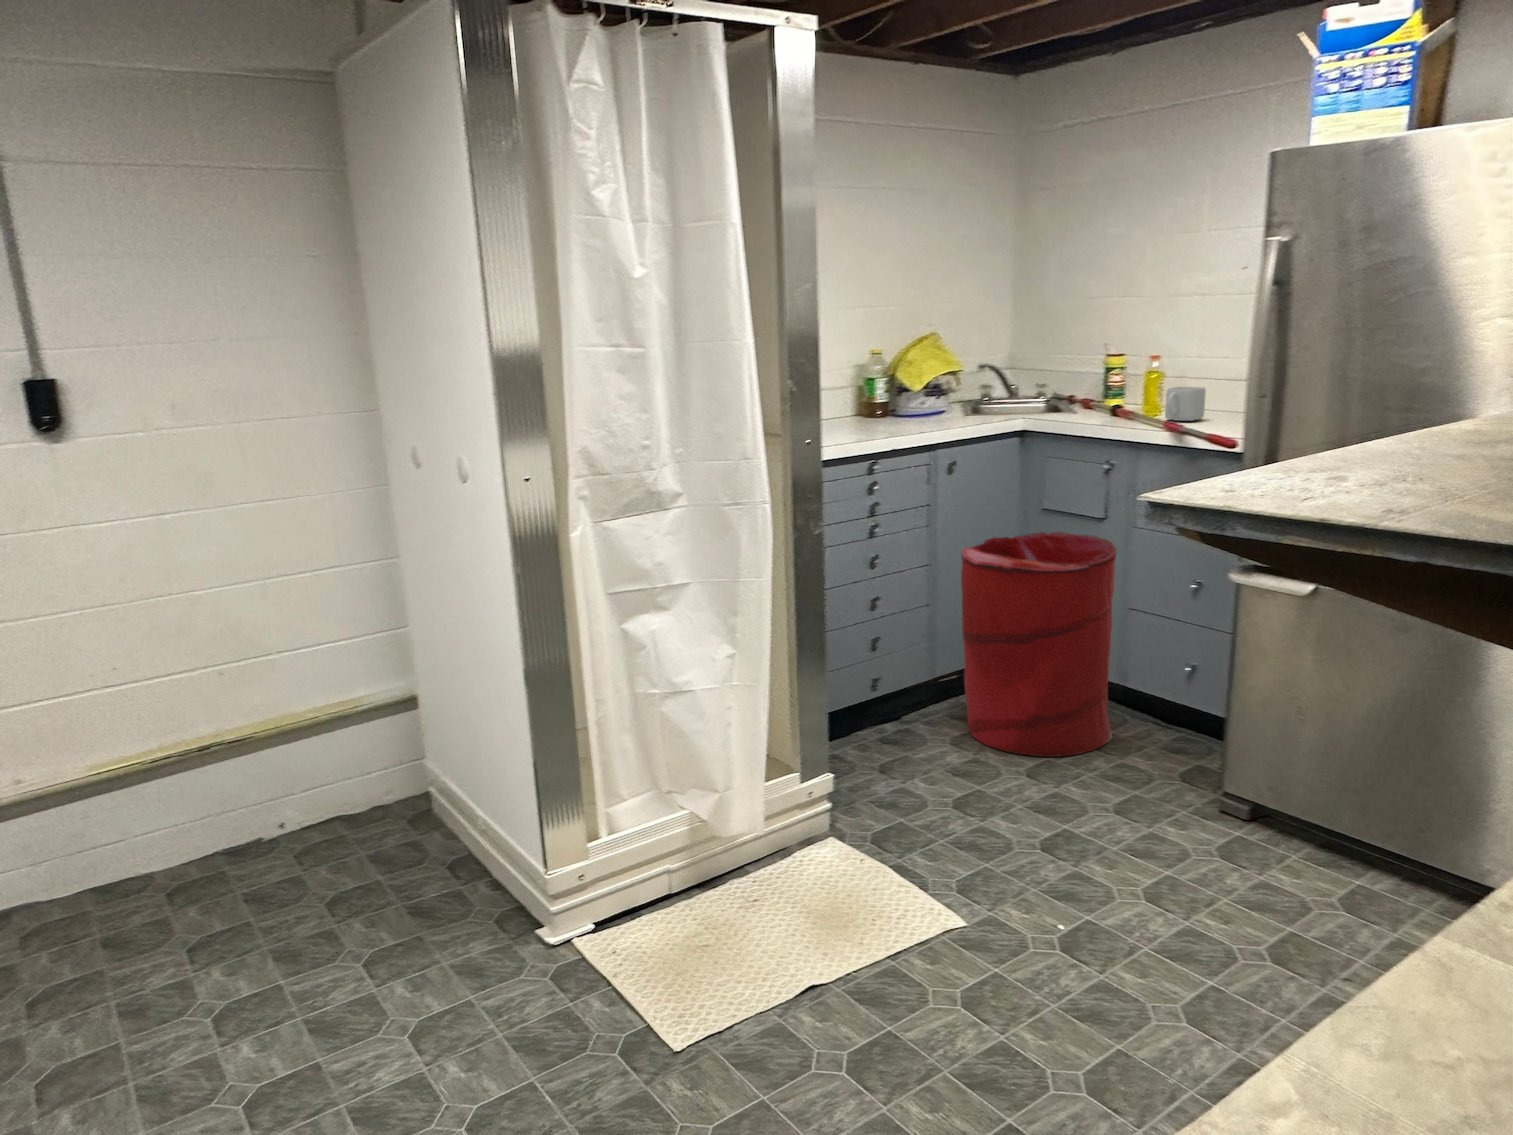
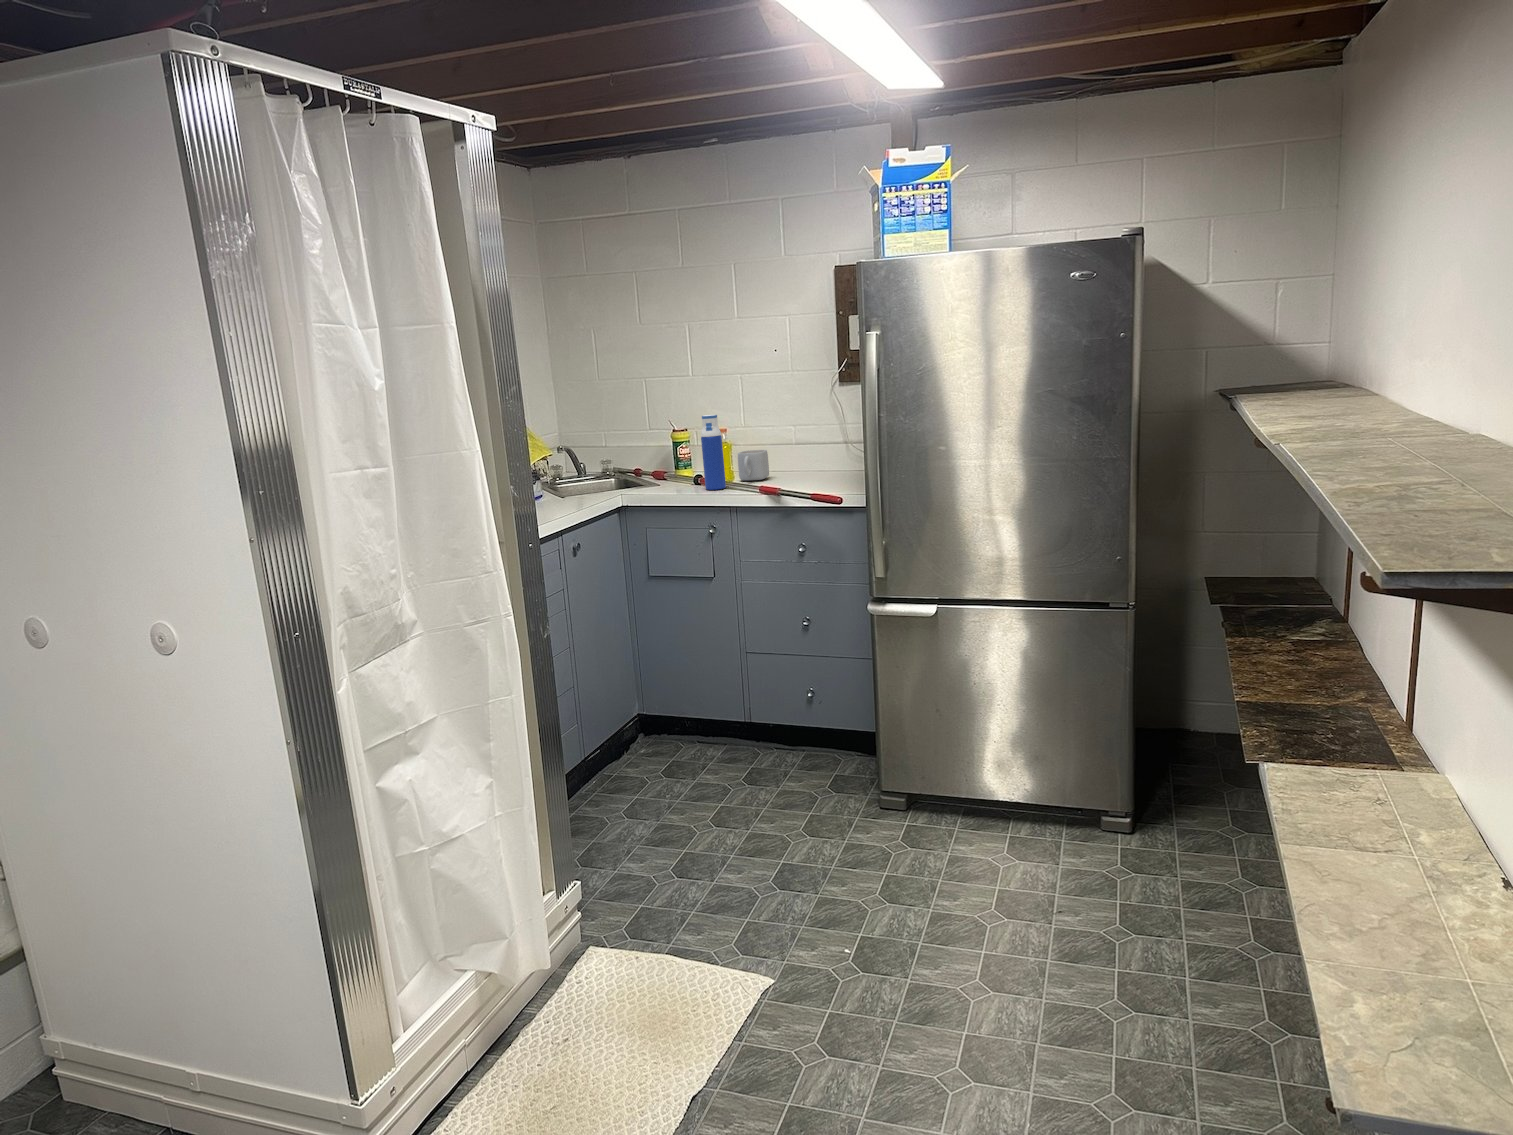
water bottle: none [1115,342,1142,426] -> present [701,415,726,490]
laundry hamper: present [961,532,1116,757] -> none [597,592,761,812]

